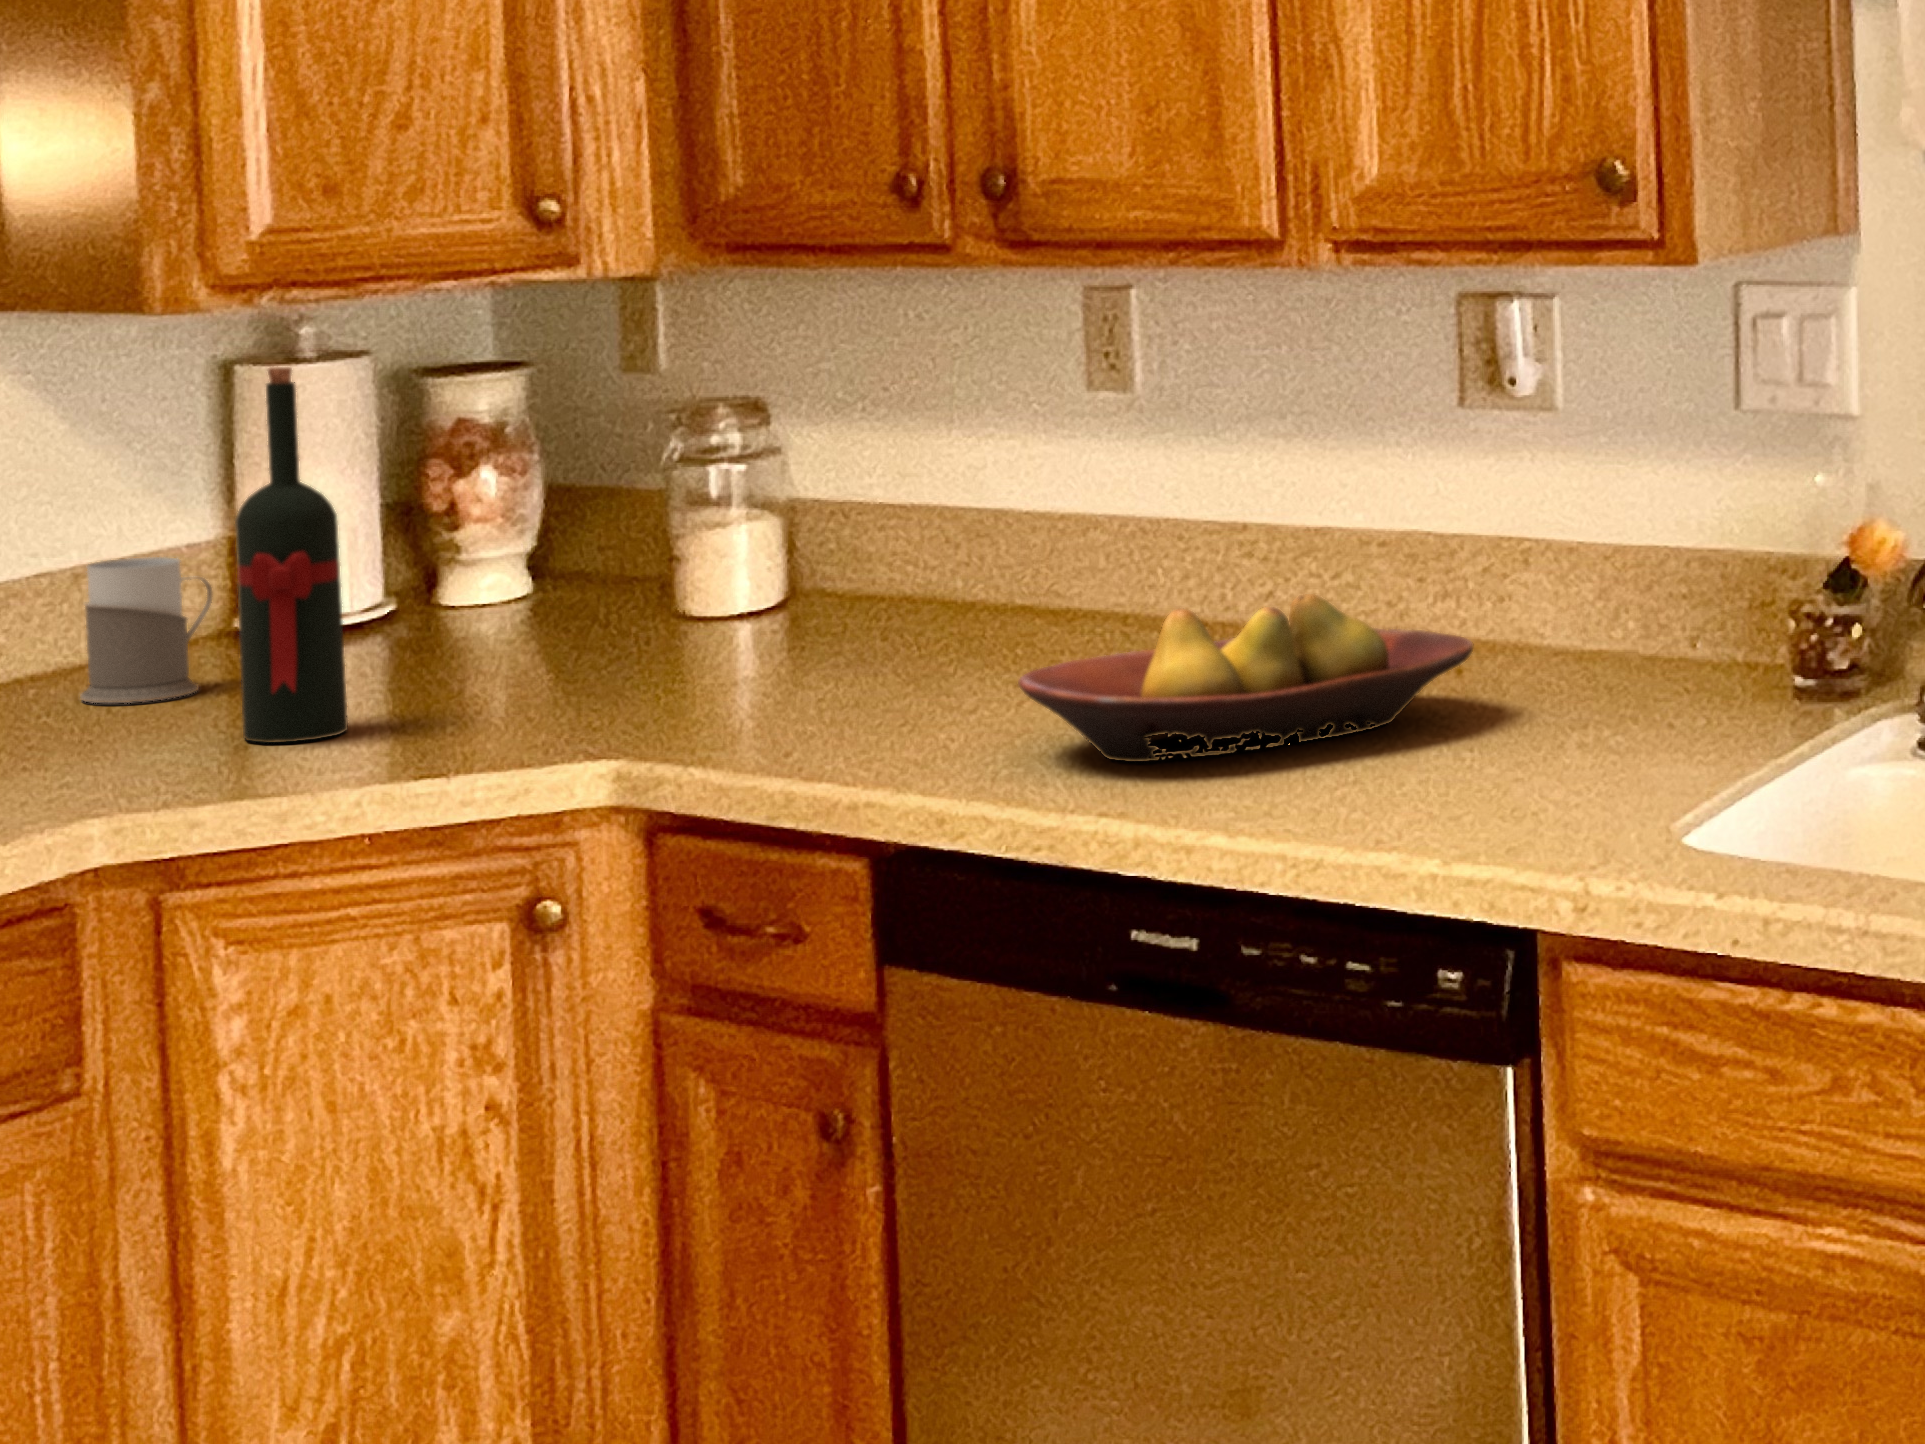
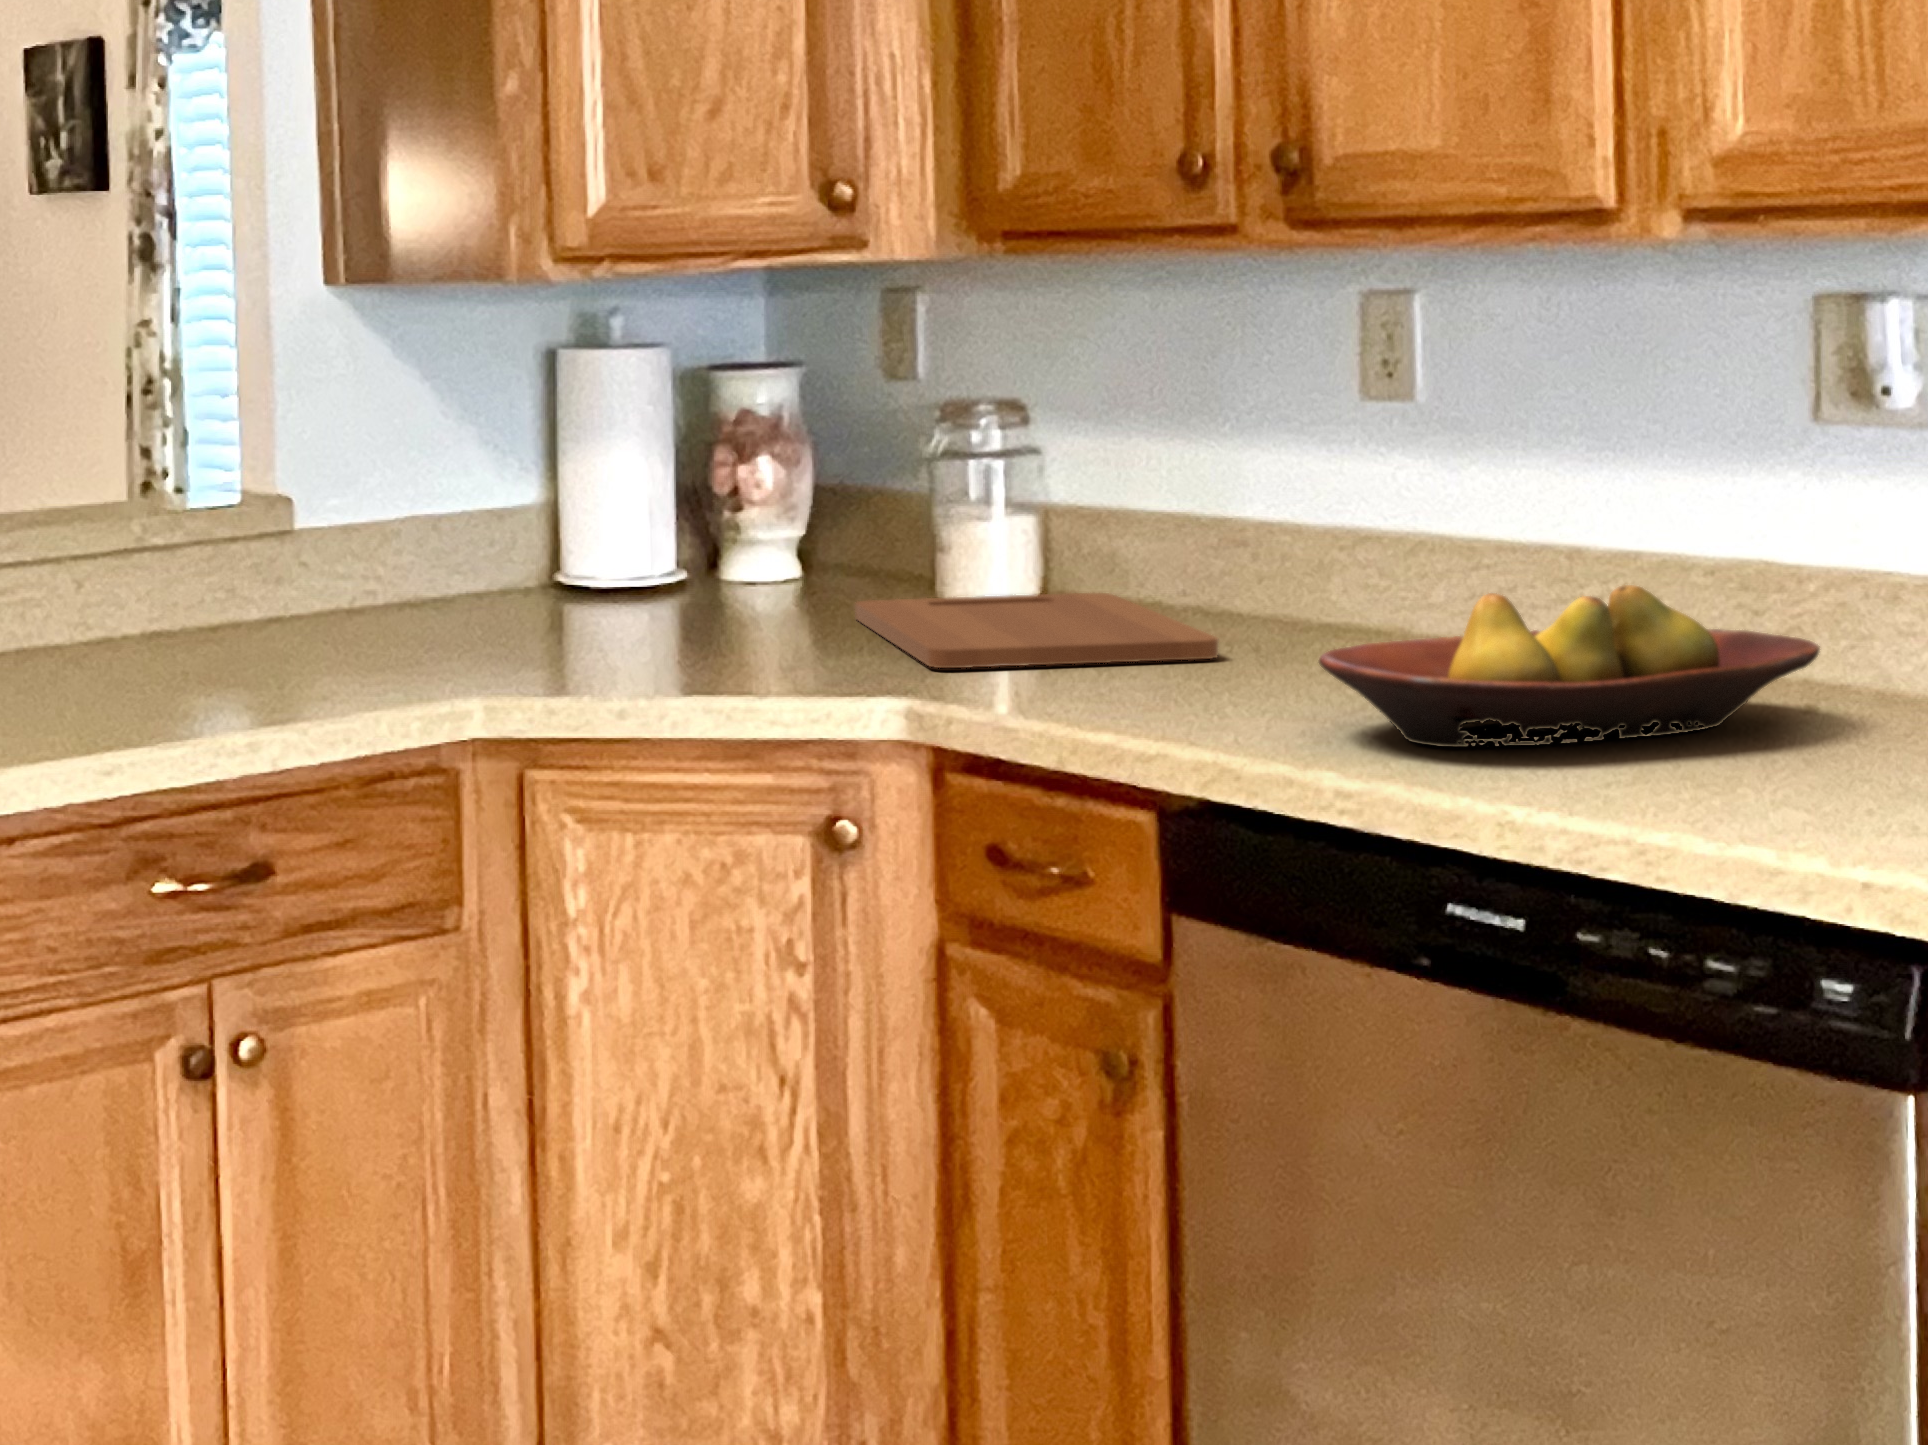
wine bottle: present [235,367,348,743] -> none [580,345,671,686]
mug: present [80,557,212,703] -> none [441,522,546,648]
cutting board: none [581,605,949,700] -> present [855,593,1218,668]

